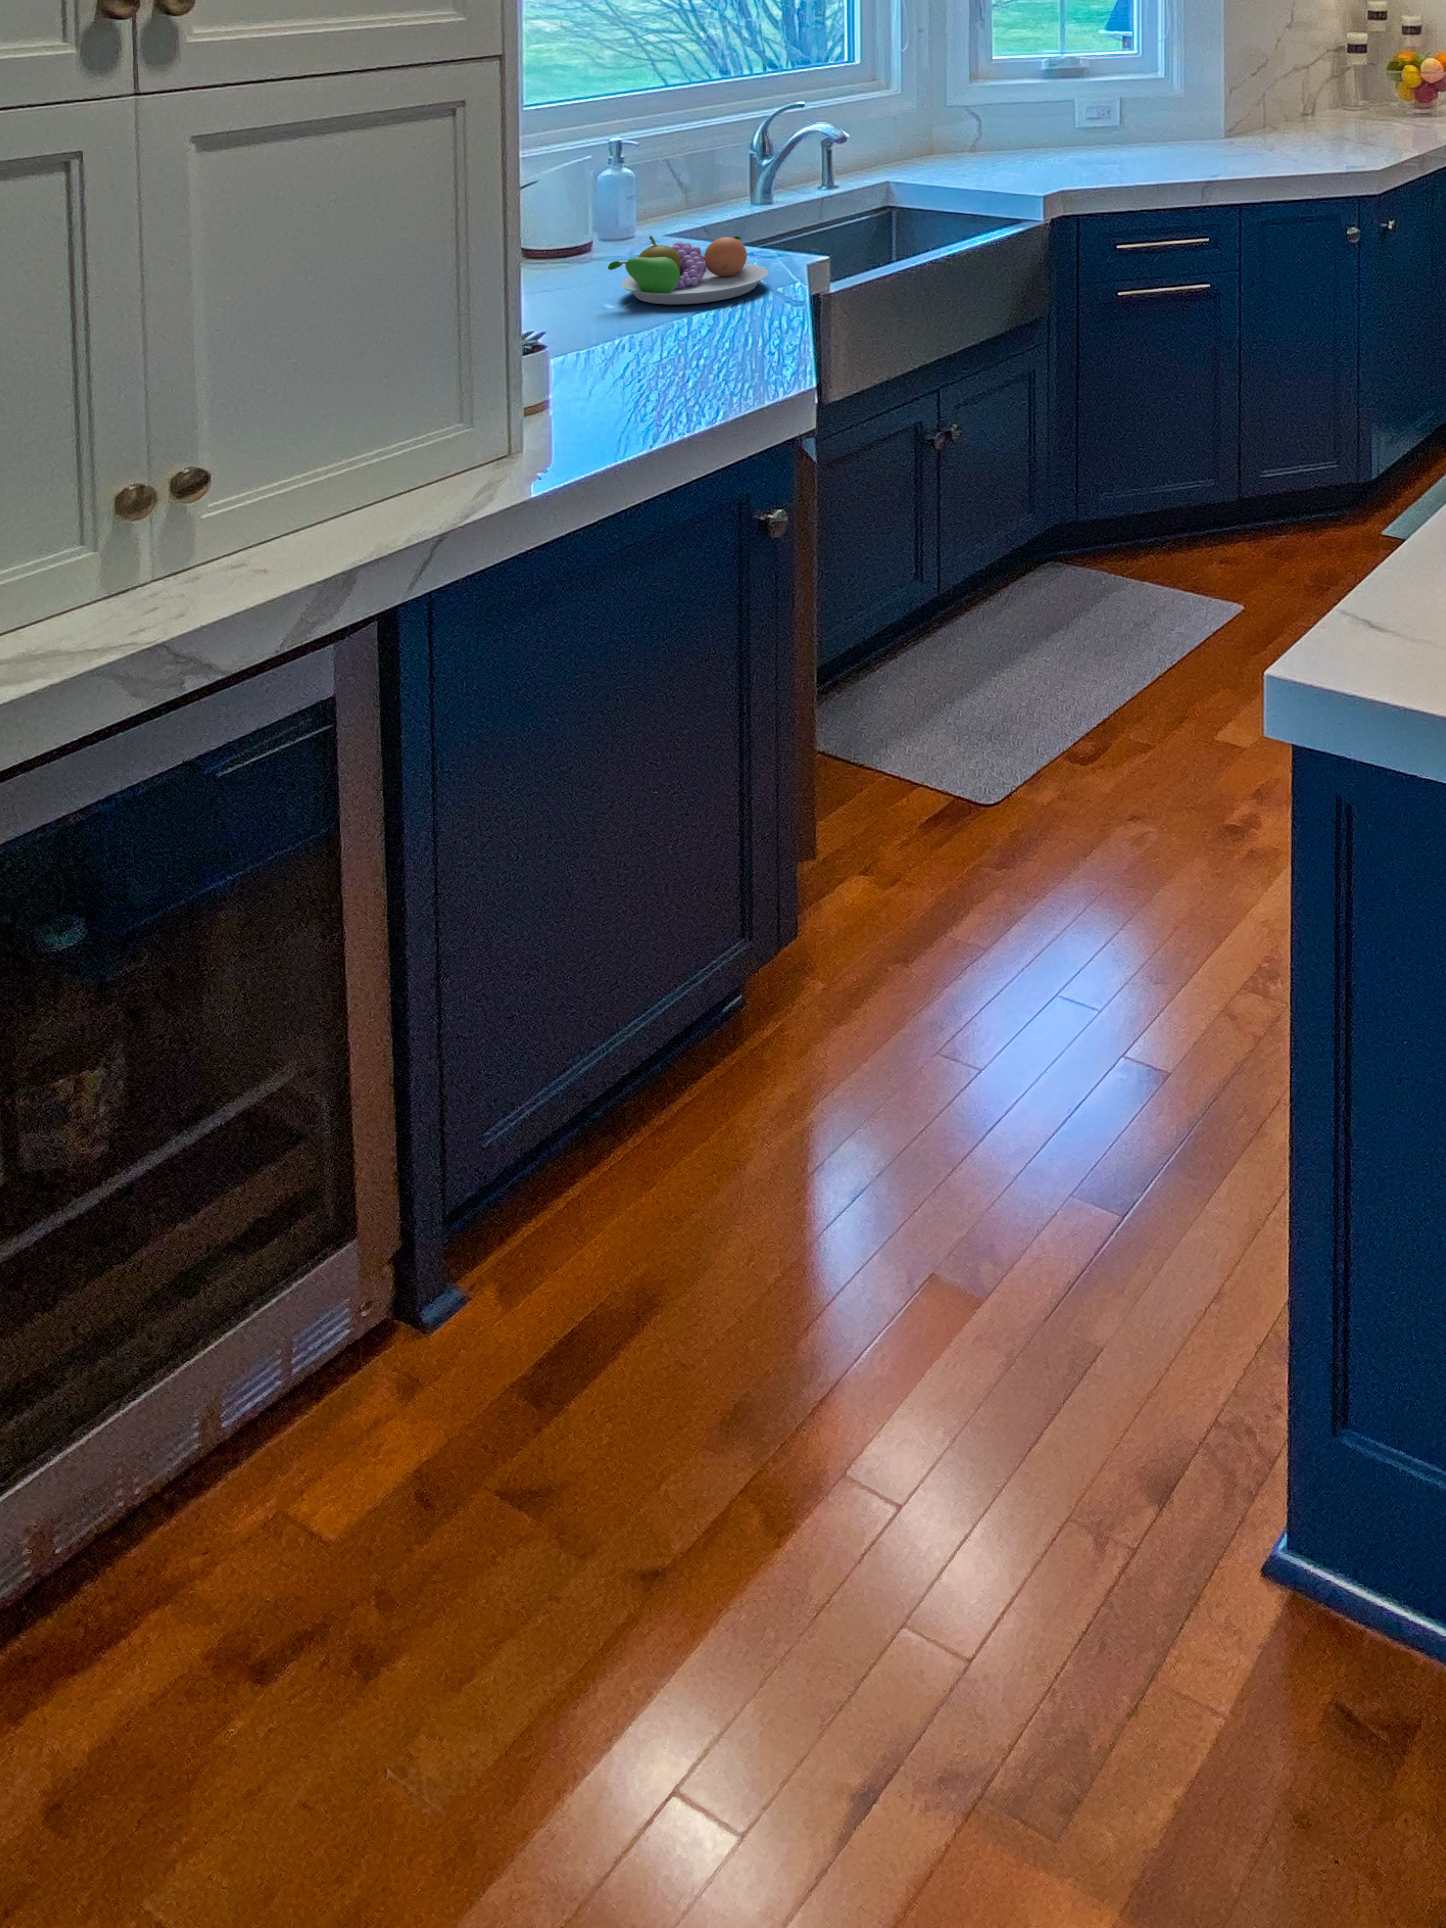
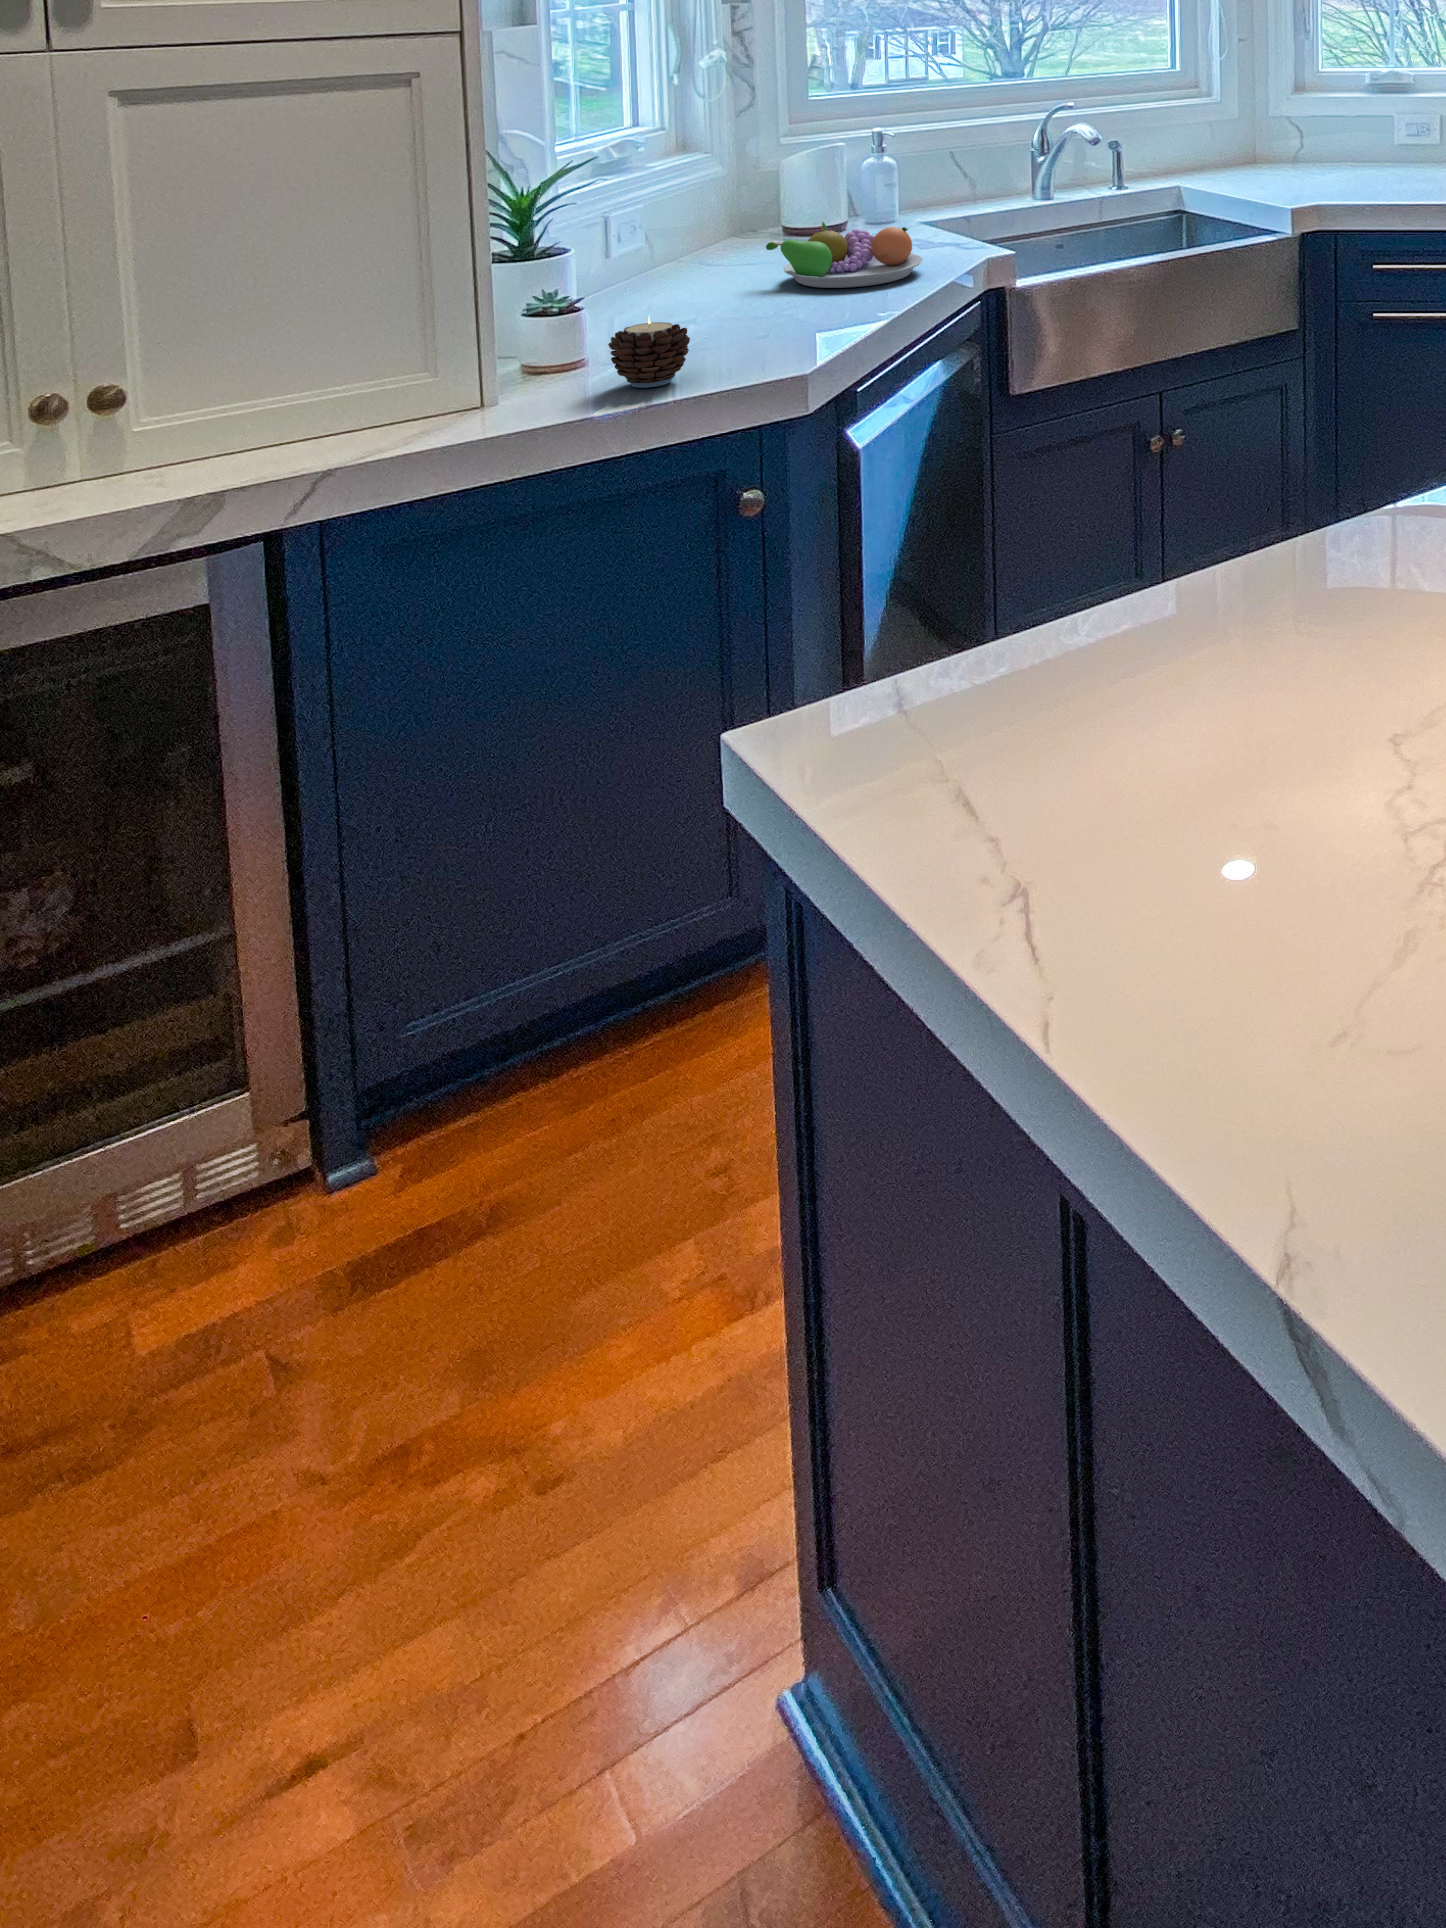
candle: none [625,341,710,417] -> present [608,316,690,388]

